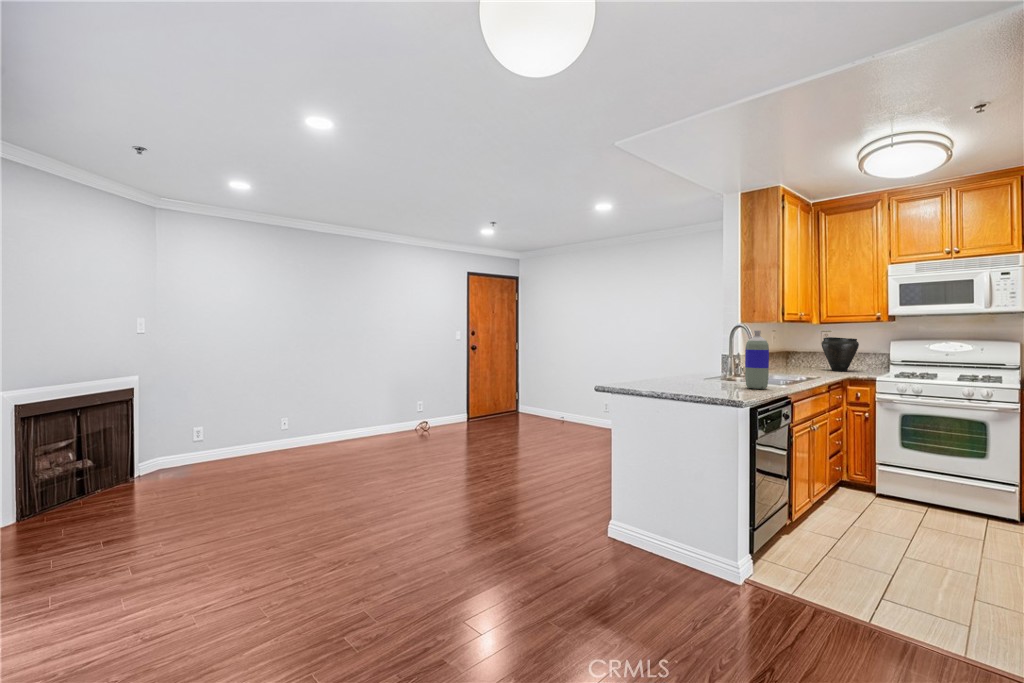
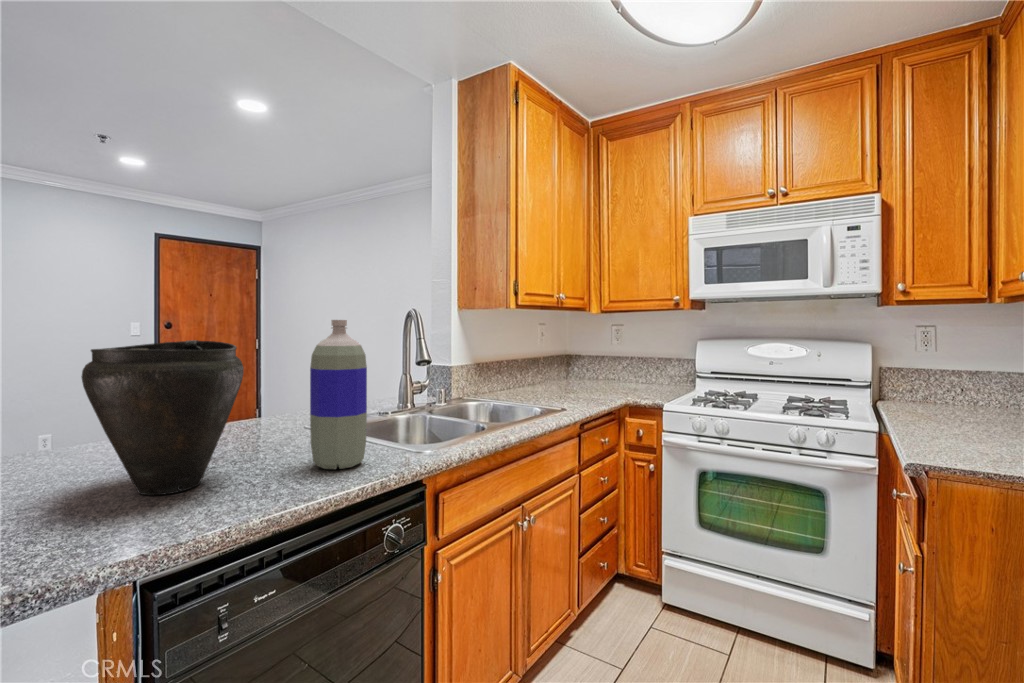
vase: present [822,337,859,371] -> present [81,340,244,495]

